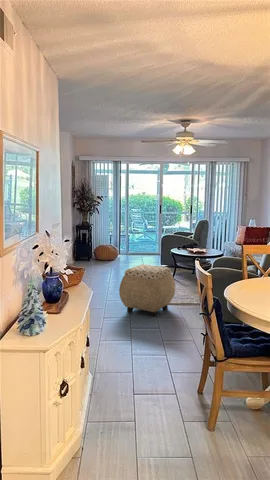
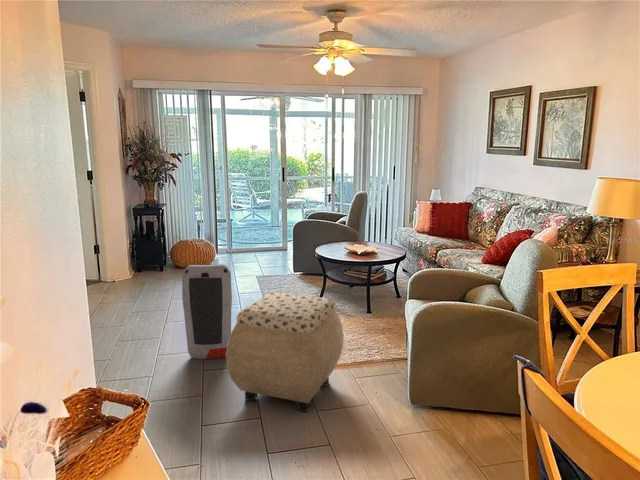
air purifier: none [101,251,124,298] -> present [182,264,232,359]

